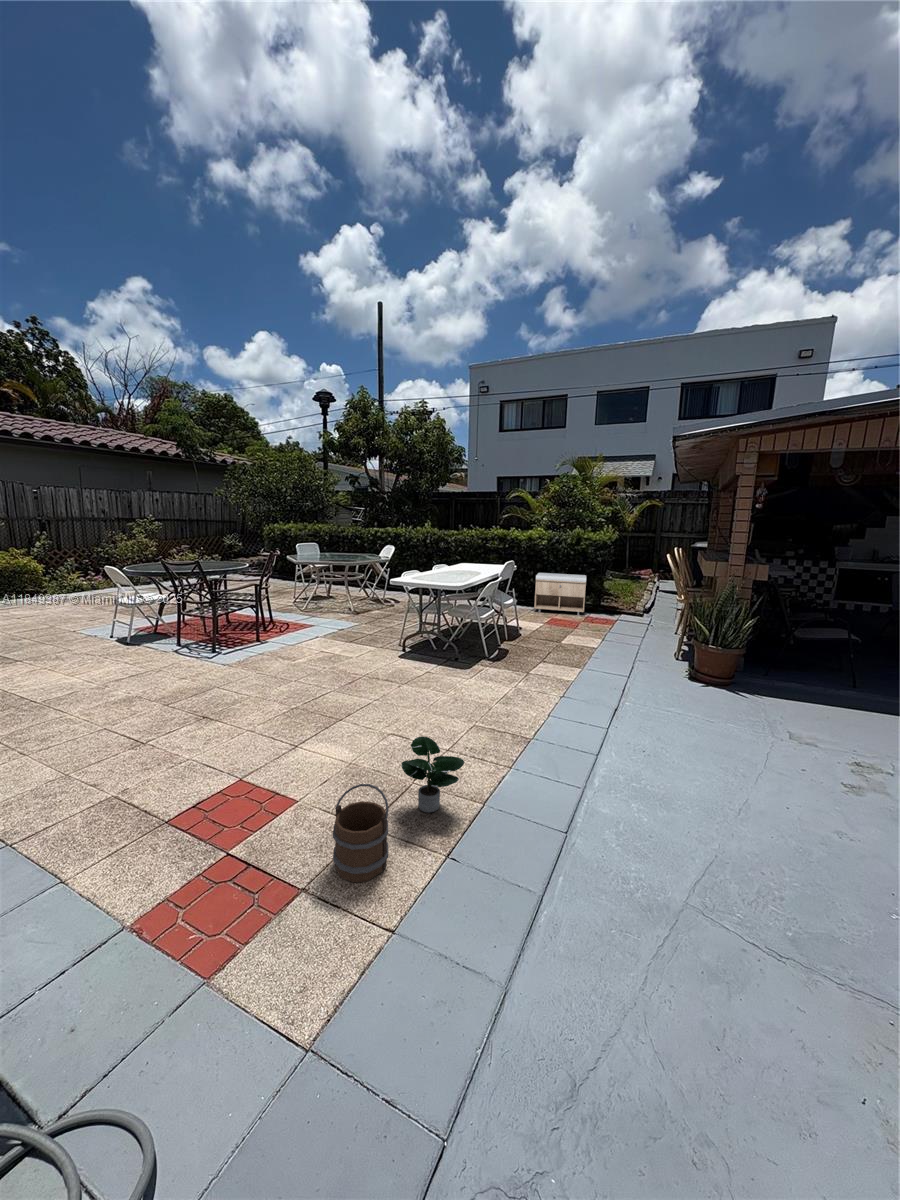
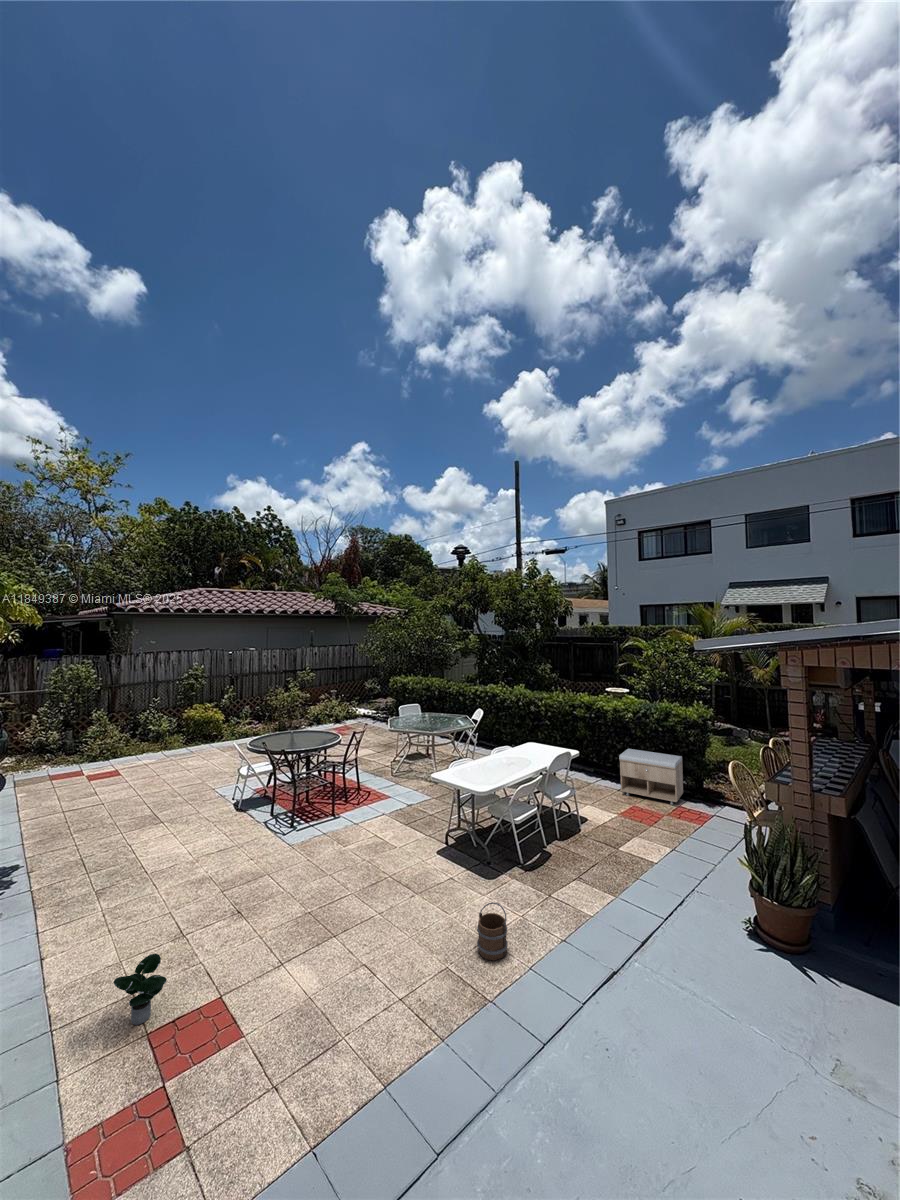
potted plant: present [401,736,465,813] -> present [114,954,167,1025]
bucket: present [333,784,389,882] -> present [477,902,508,960]

